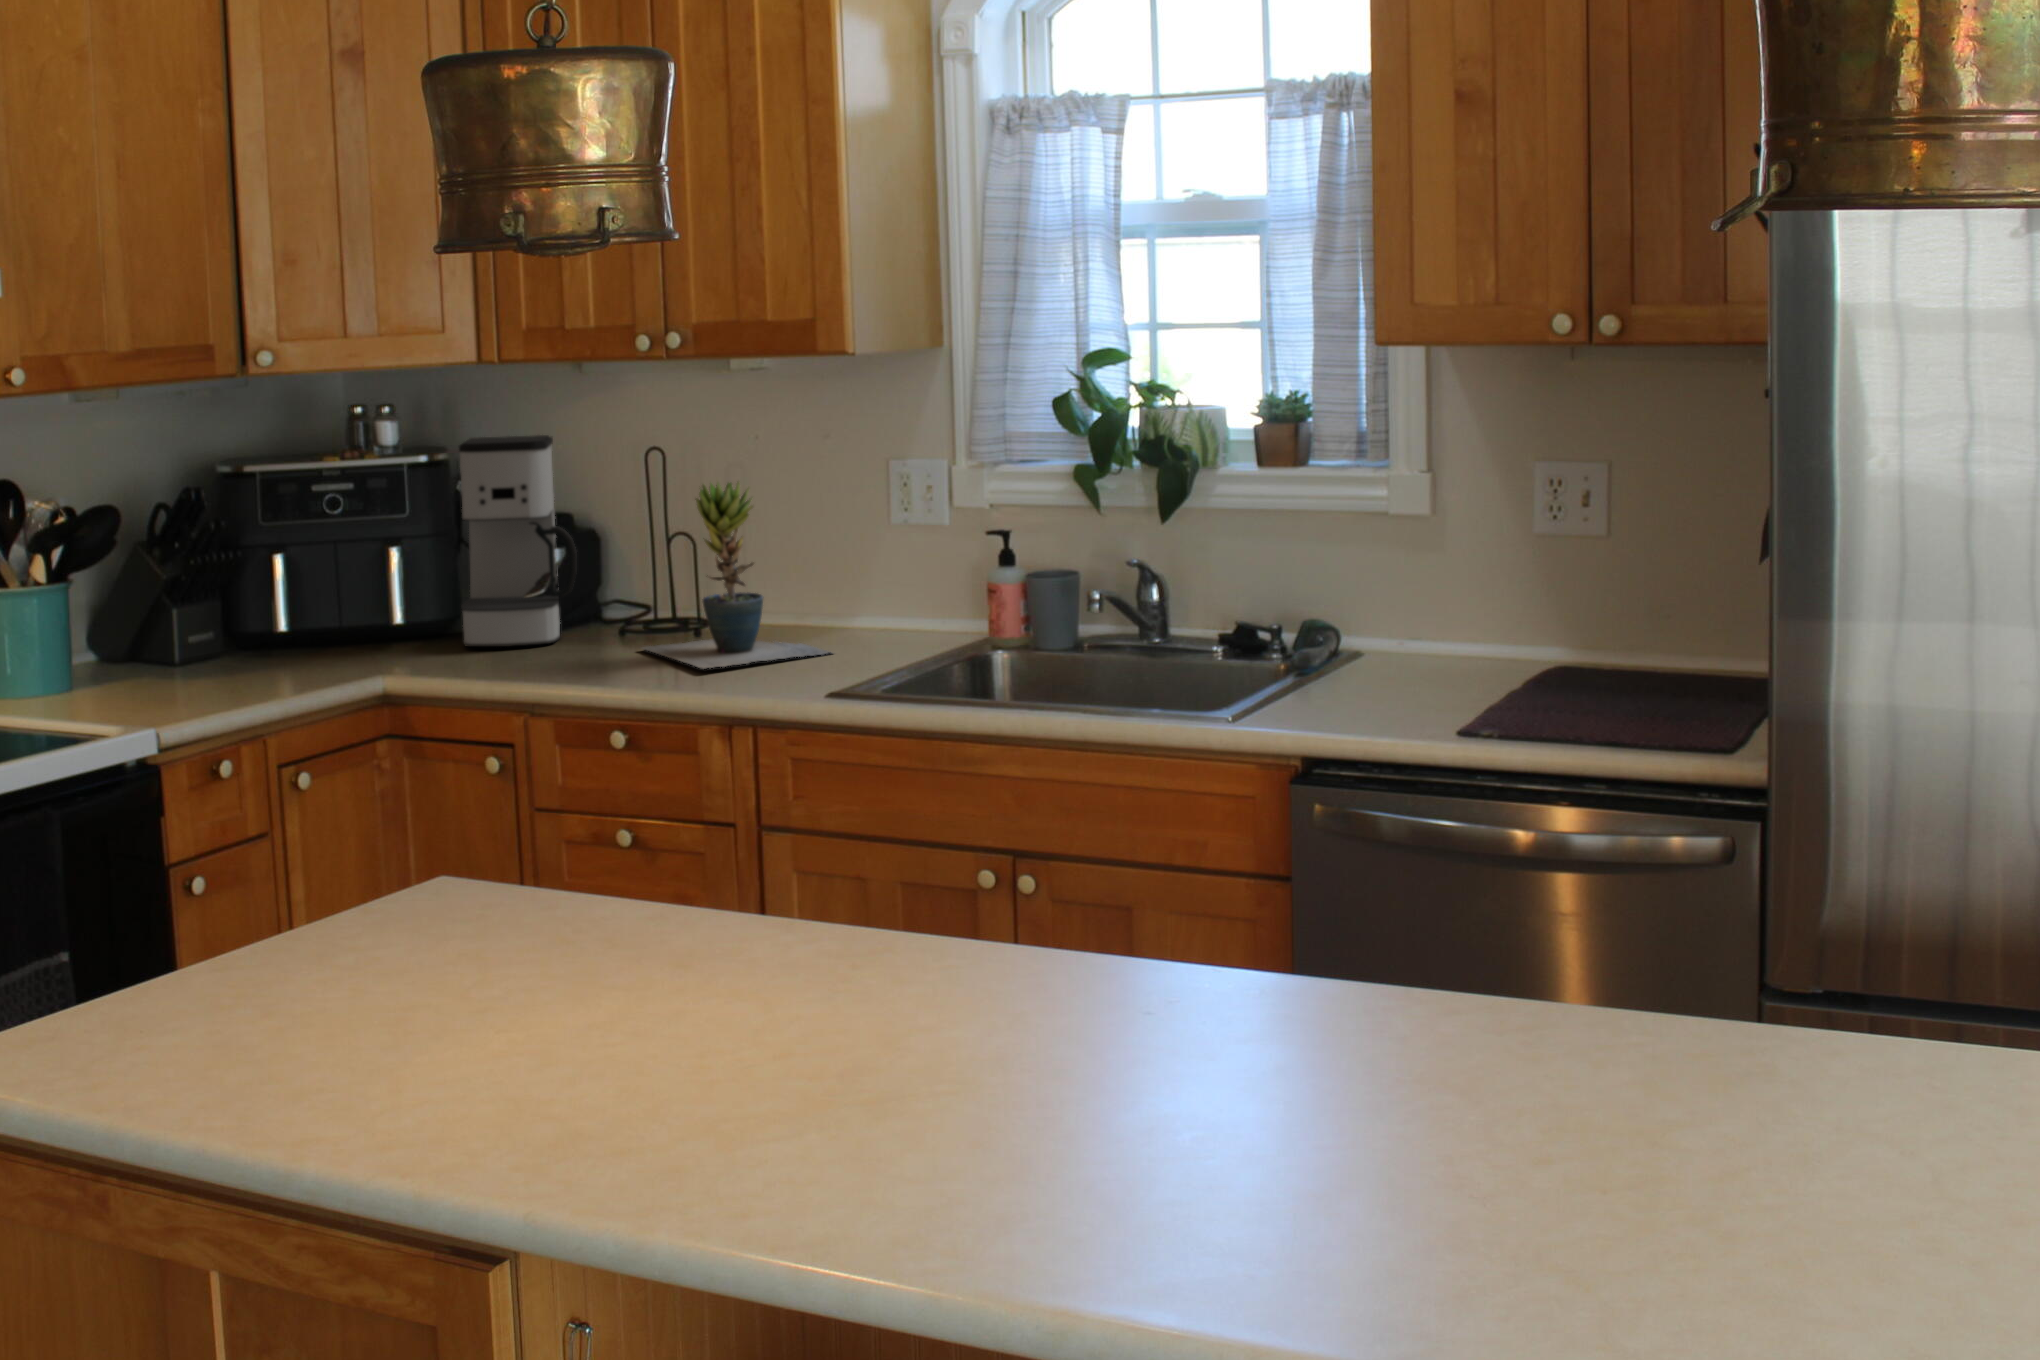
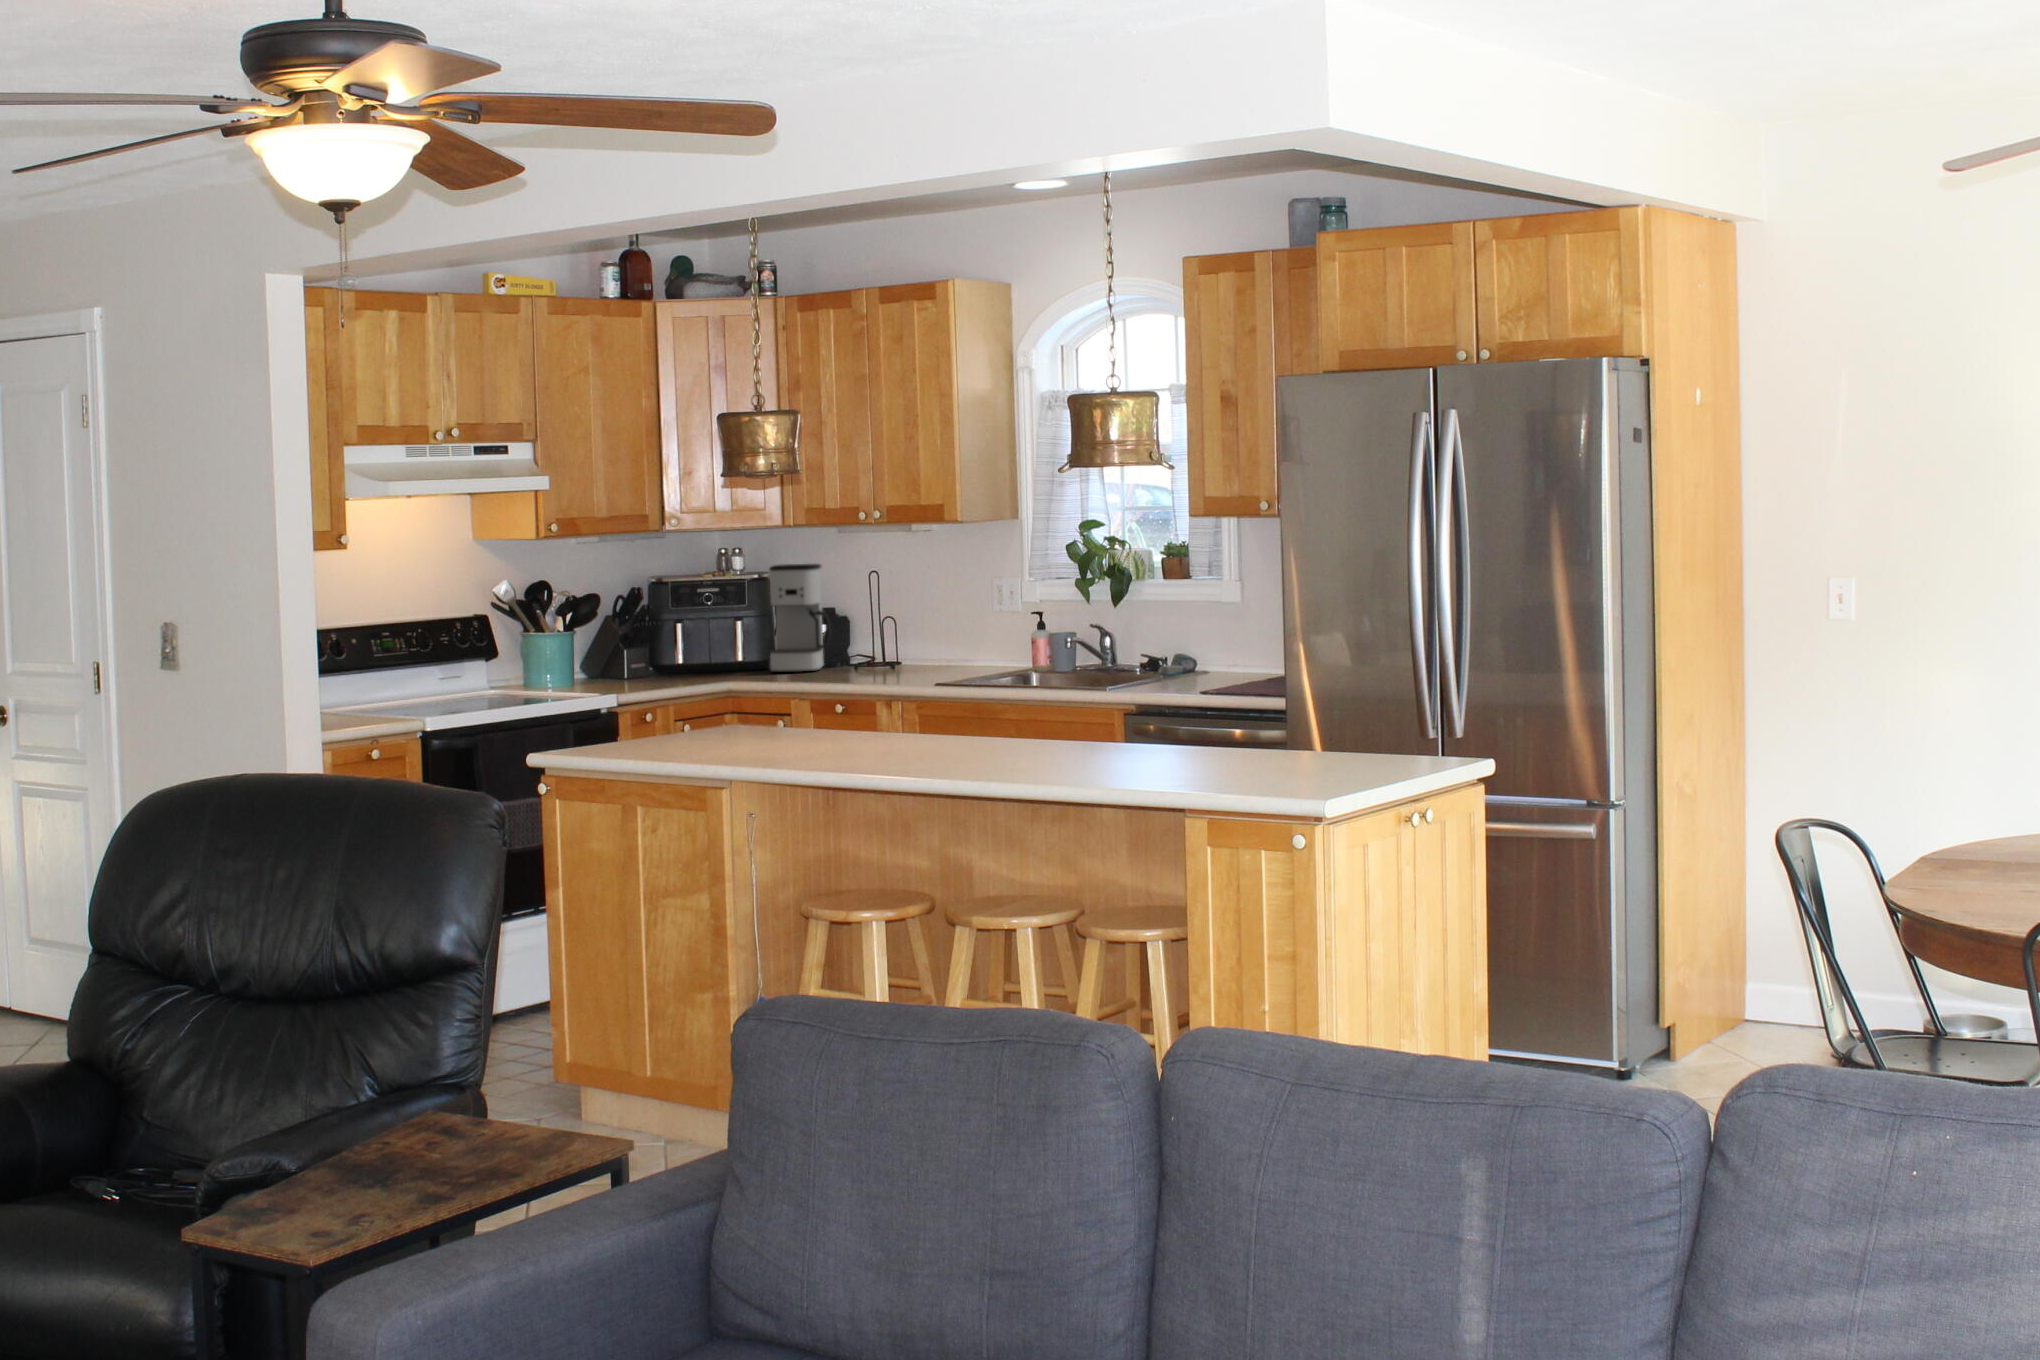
potted plant: present [643,482,829,669] -> none [857,584,953,678]

